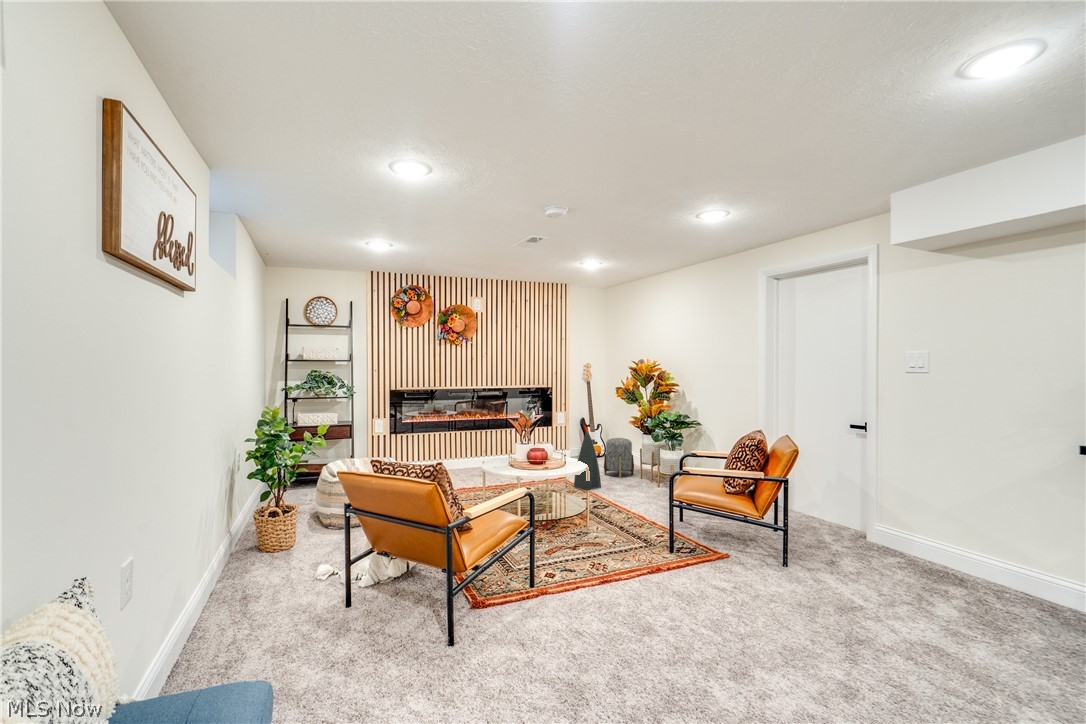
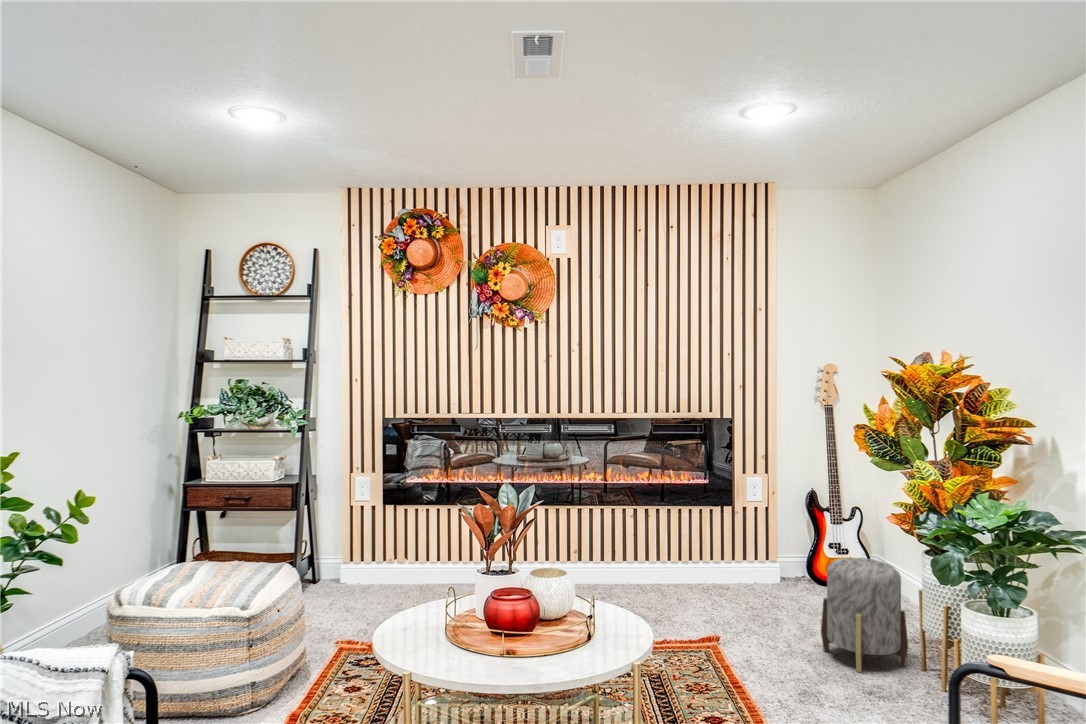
air purifier: present [574,432,601,490] -> none [706,542,776,707]

